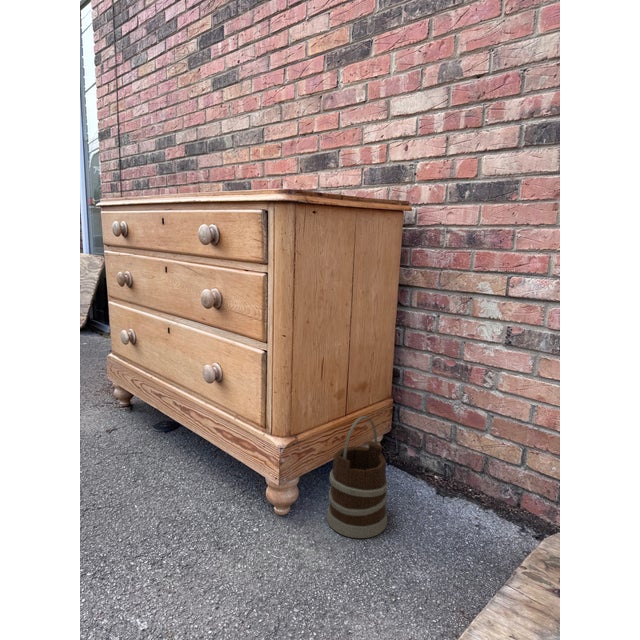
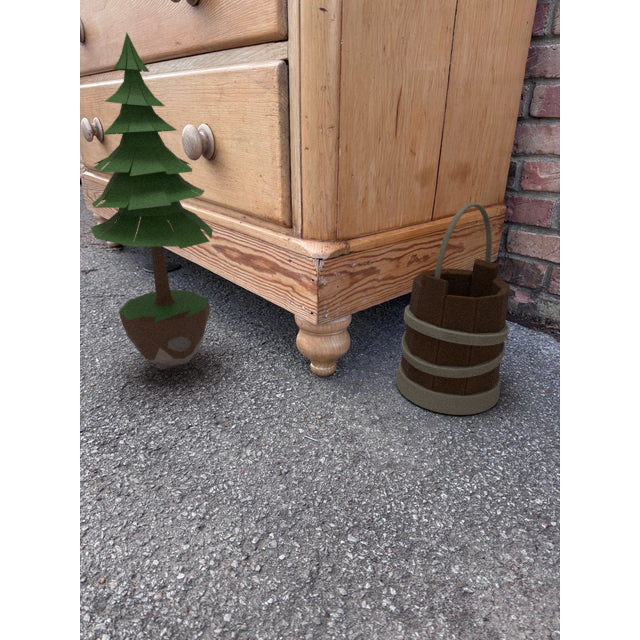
potted tree: none [148,333,218,514] -> present [91,33,213,370]

